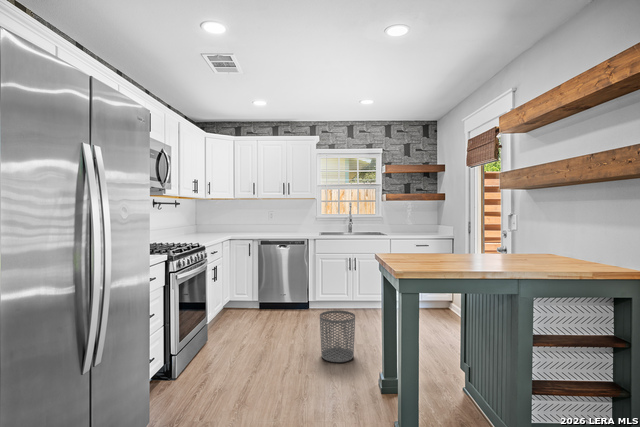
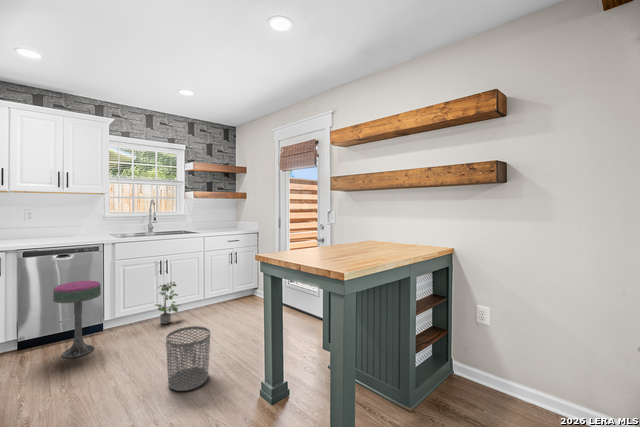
bar stool: none [271,266,300,322] -> present [53,281,101,358]
potted plant: none [344,276,367,315] -> present [155,282,180,324]

